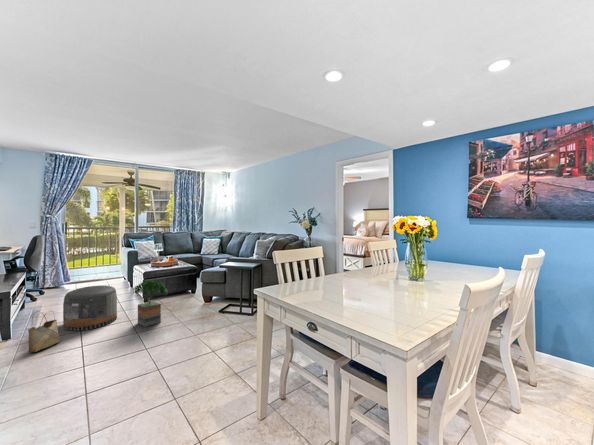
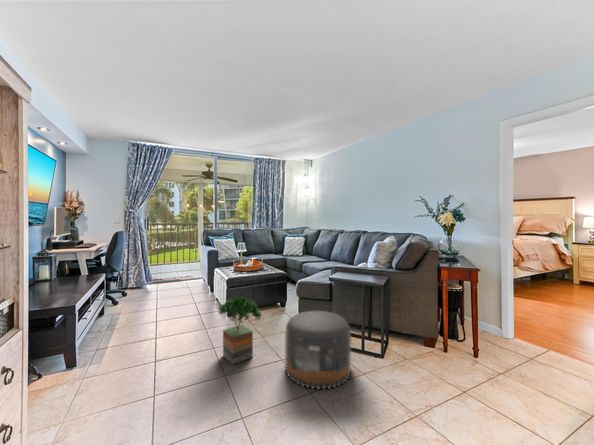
pouf: present [63,286,117,331] -> present [285,311,351,389]
woven basket: present [28,314,60,352] -> none [85,339,127,402]

